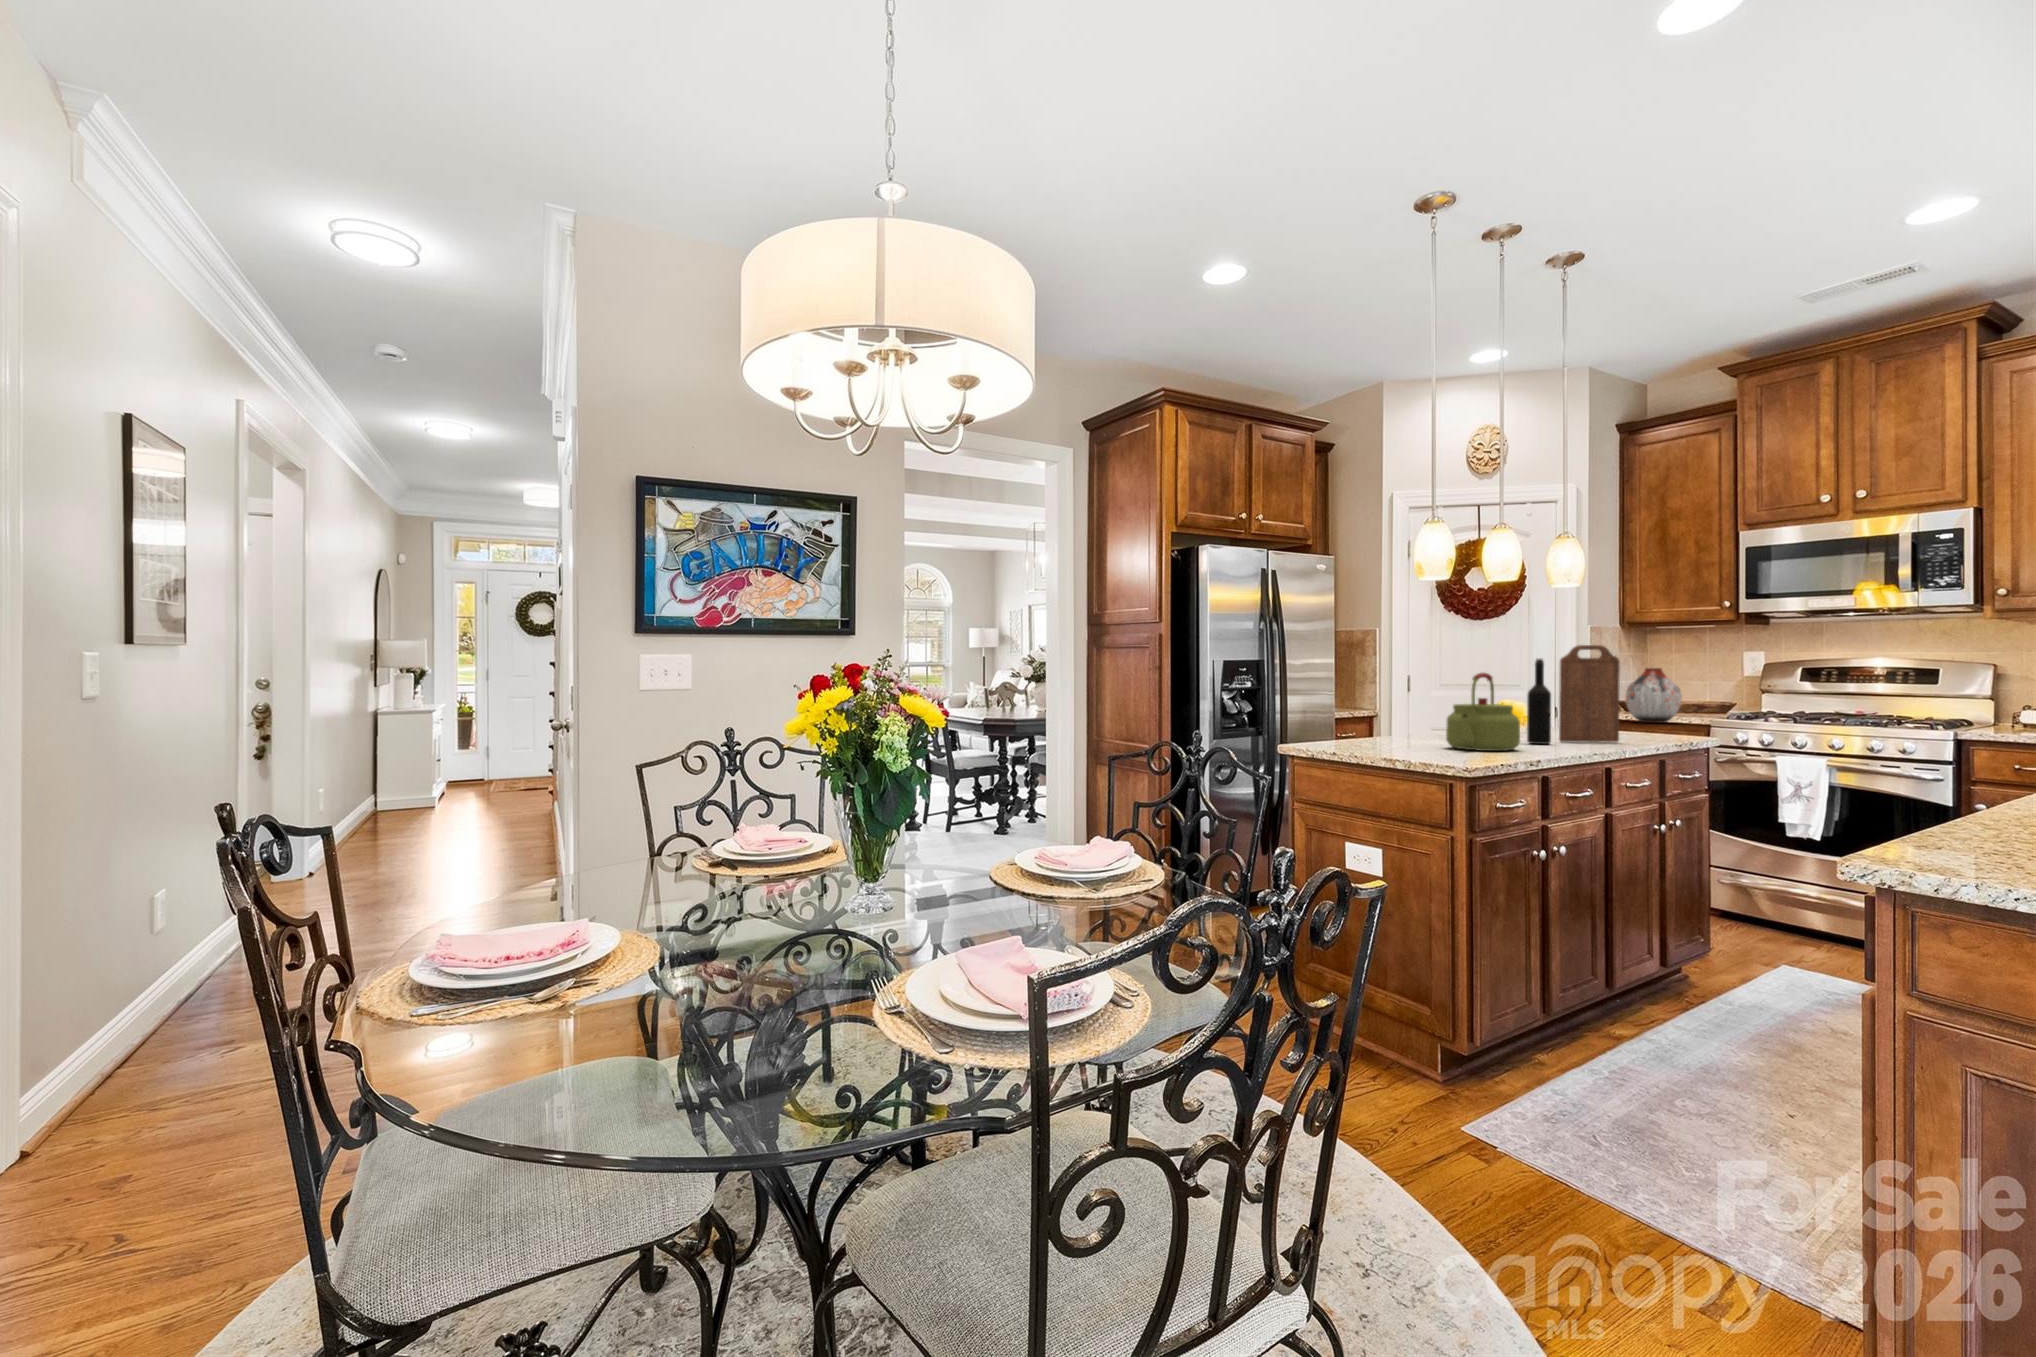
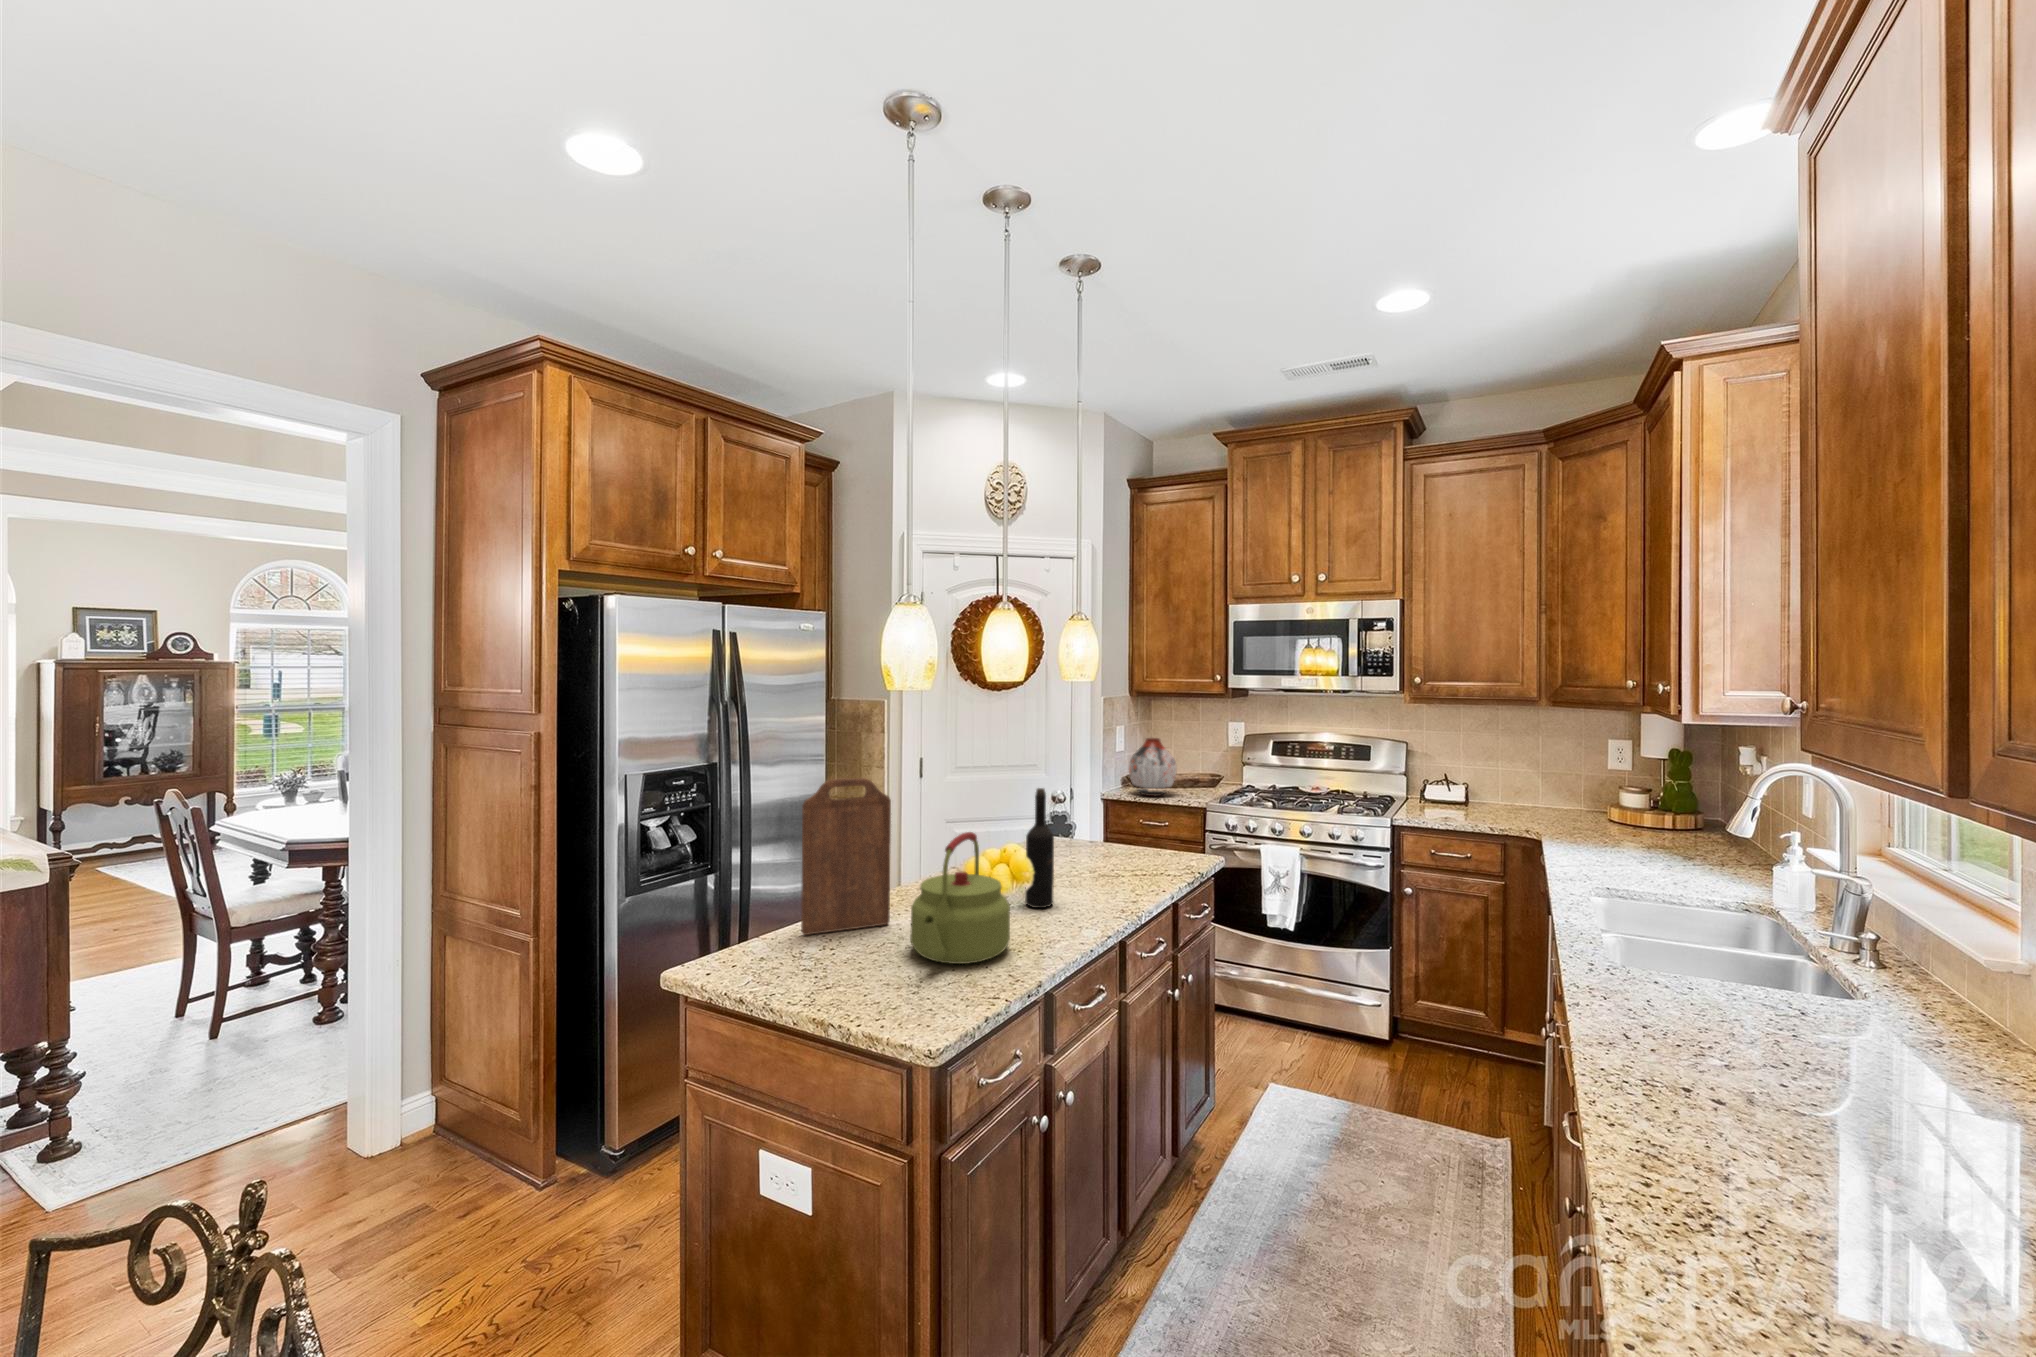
cutting board: present [1559,645,1620,742] -> present [801,778,891,935]

